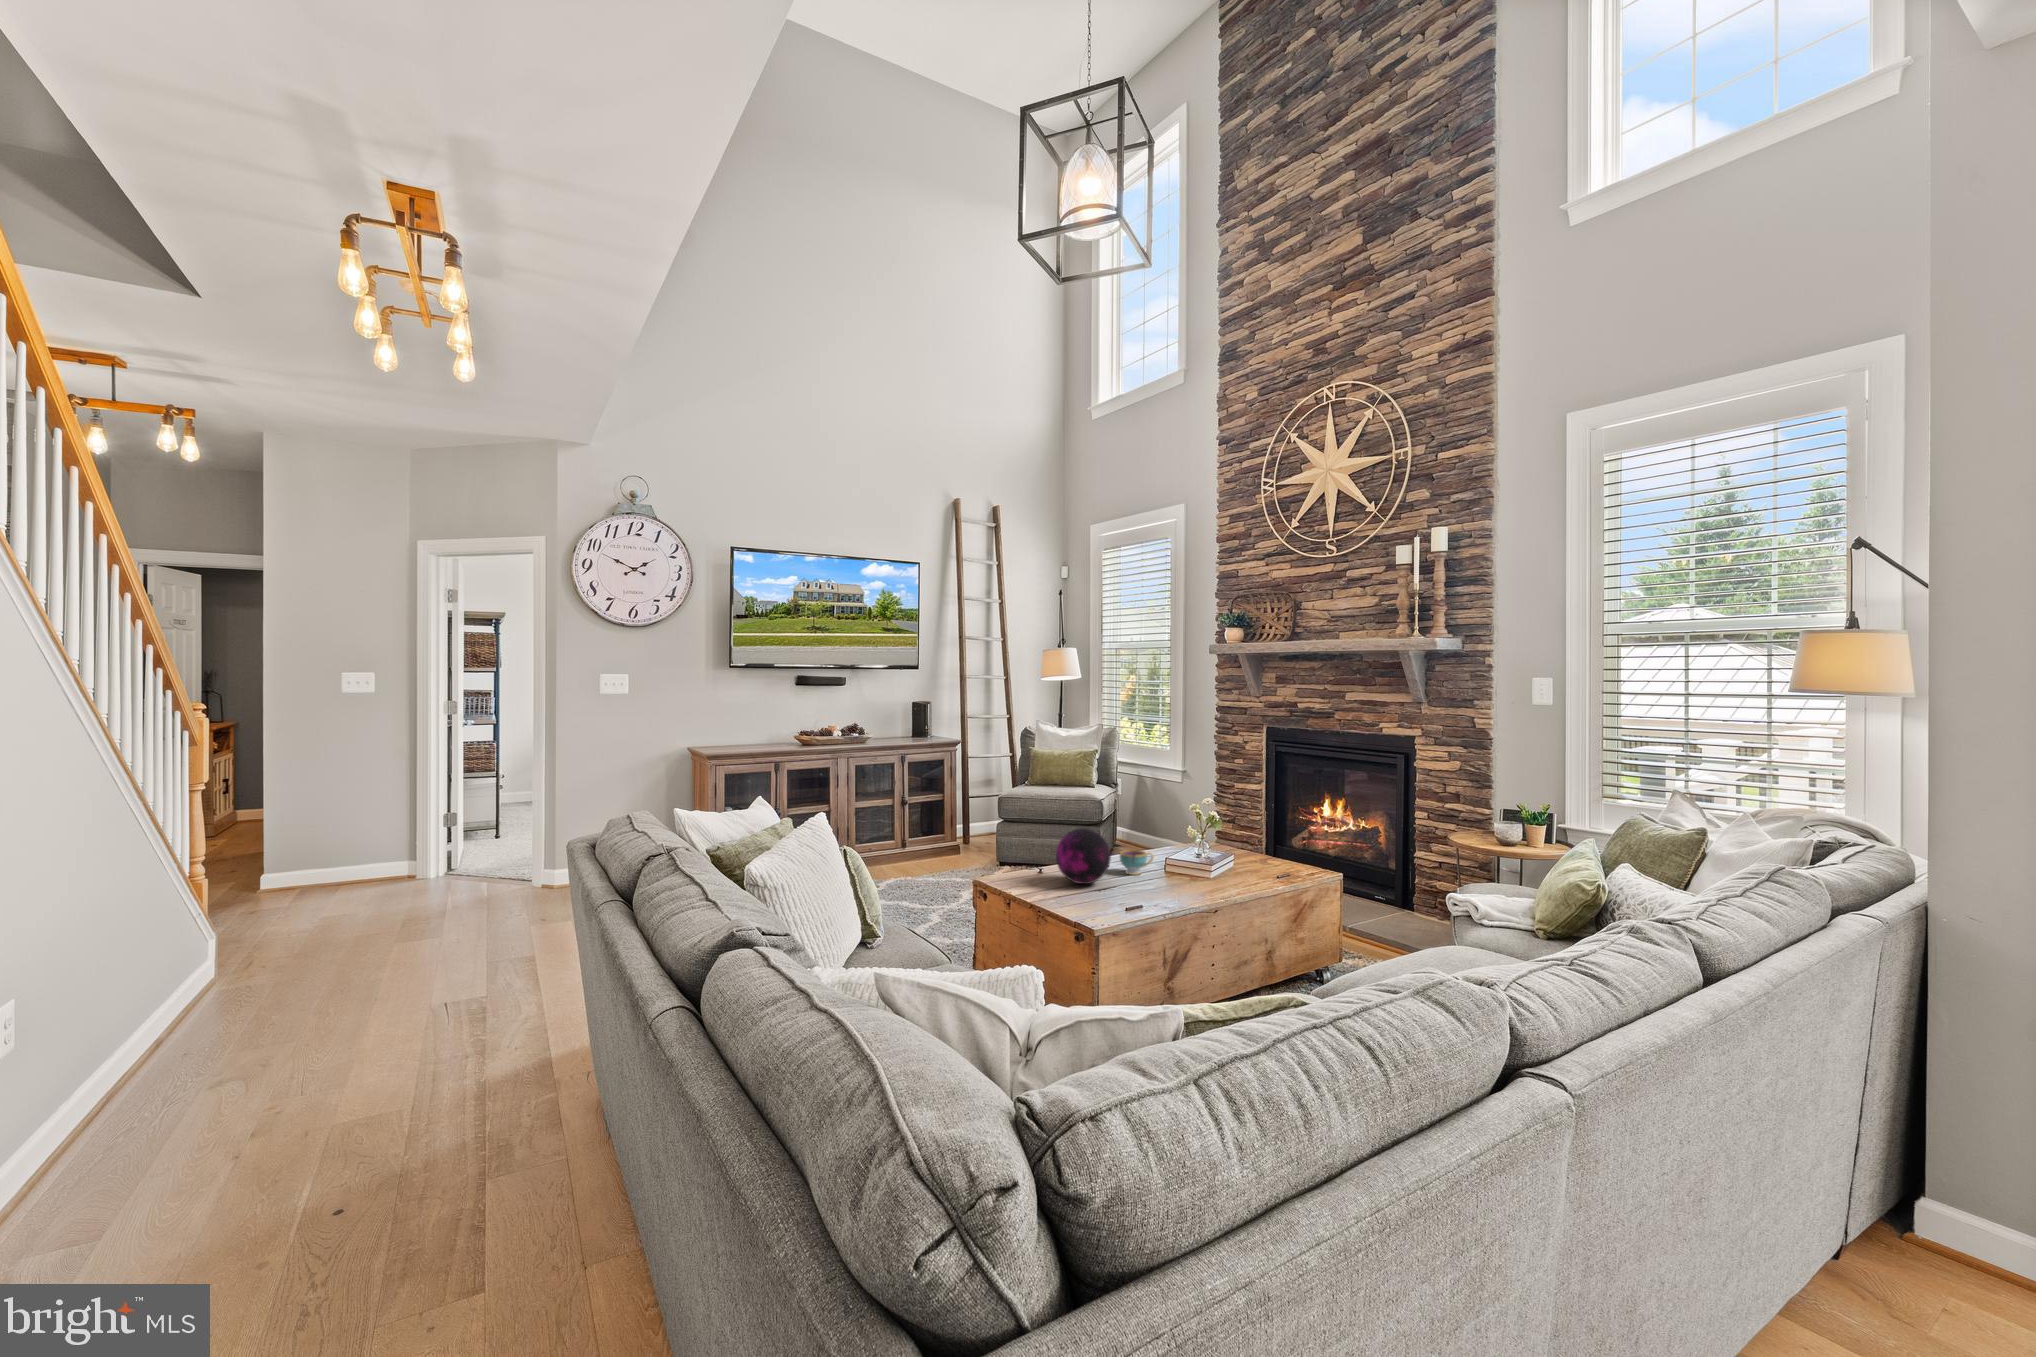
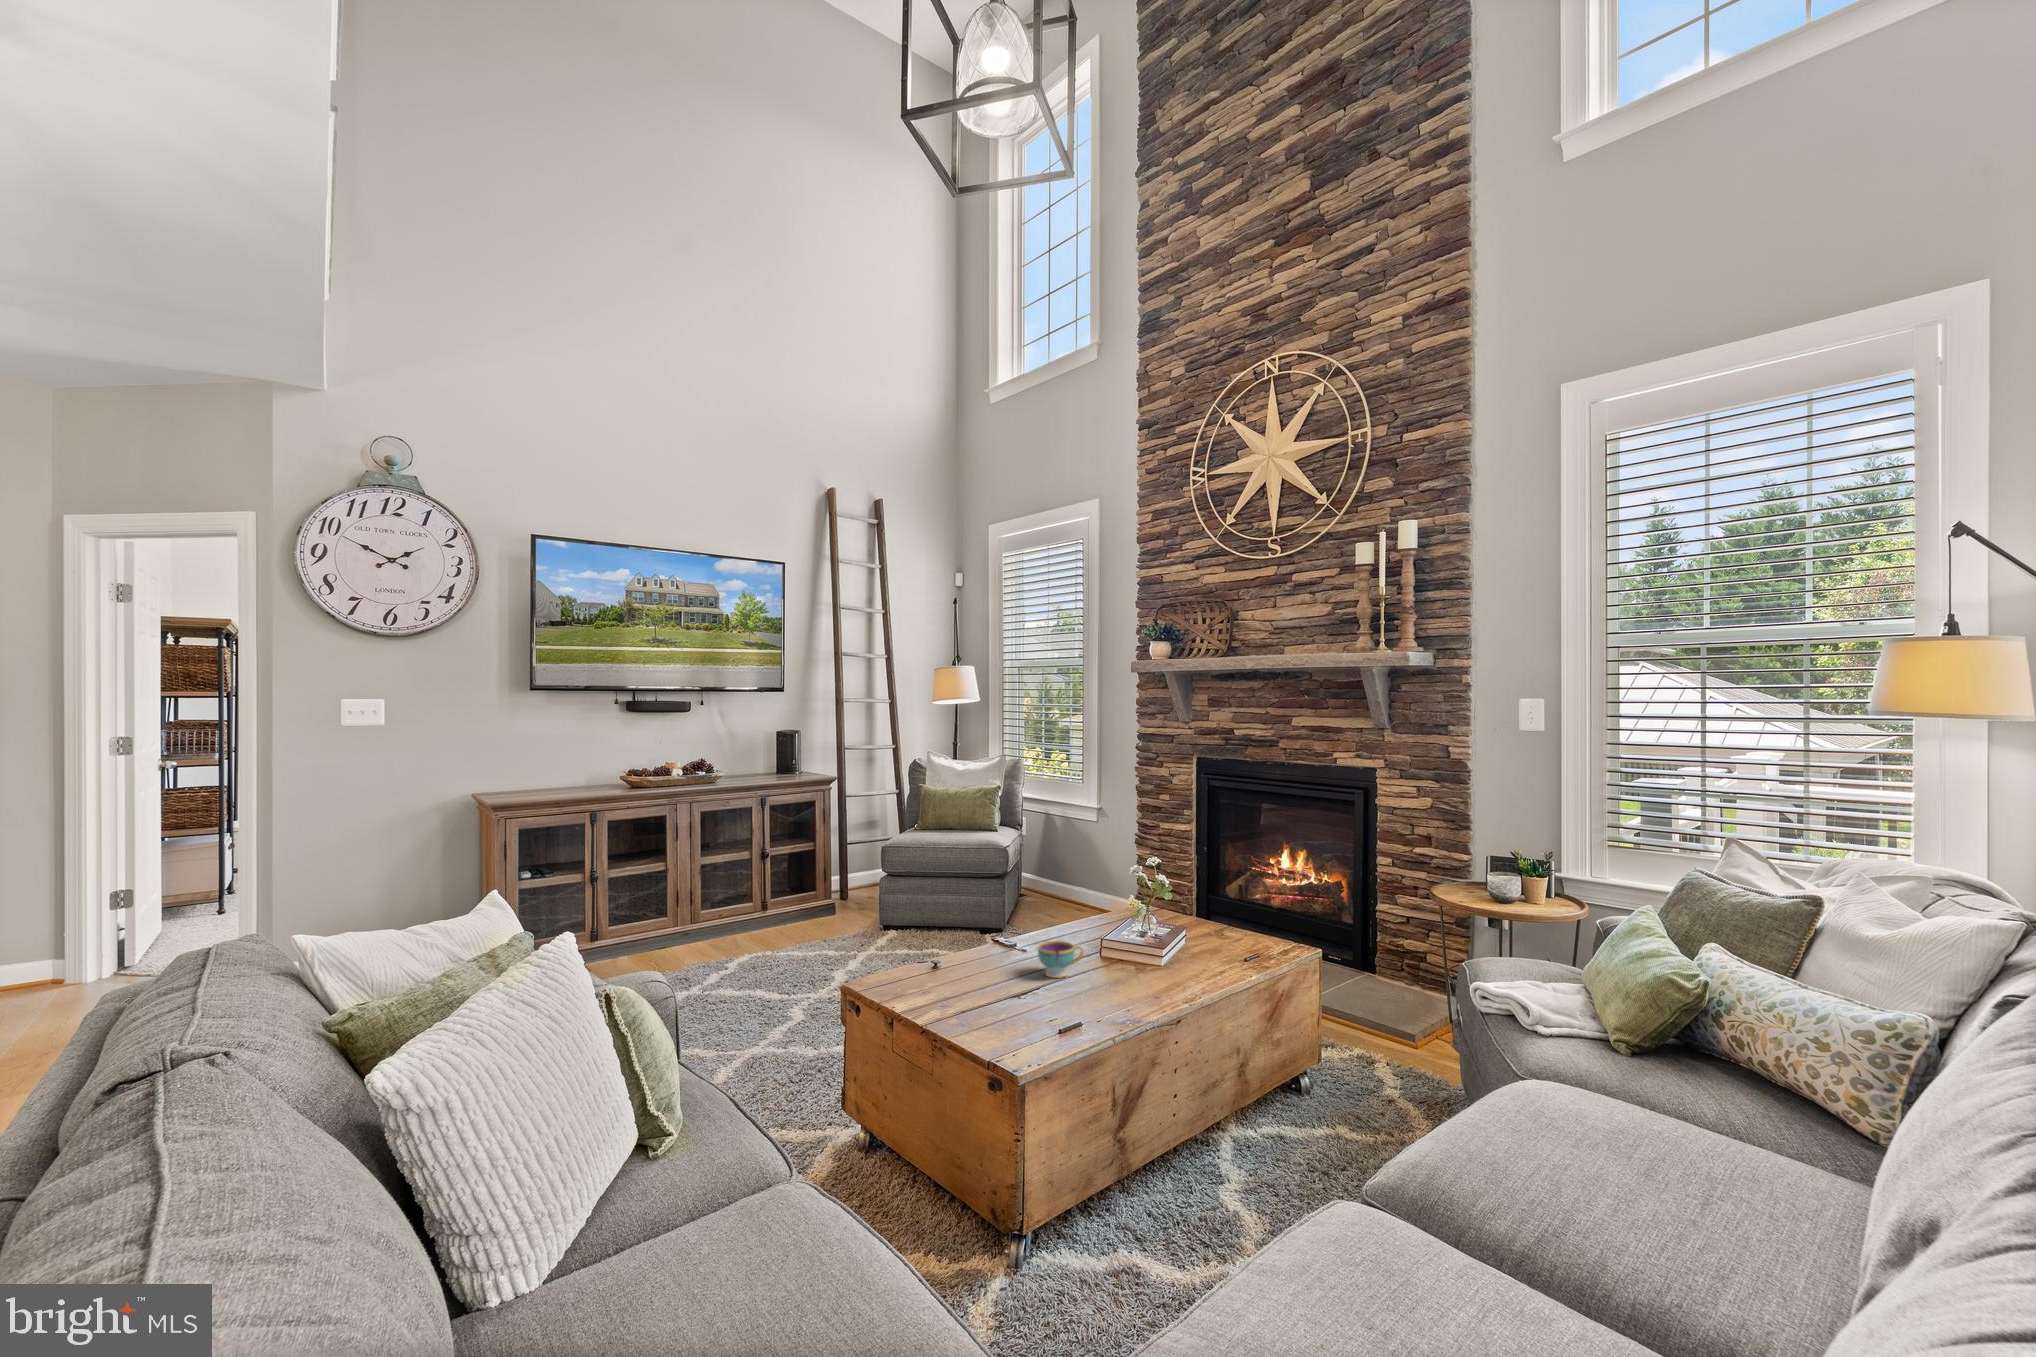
decorative orb: present [1056,828,1111,884] -> none [950,920,1027,1001]

